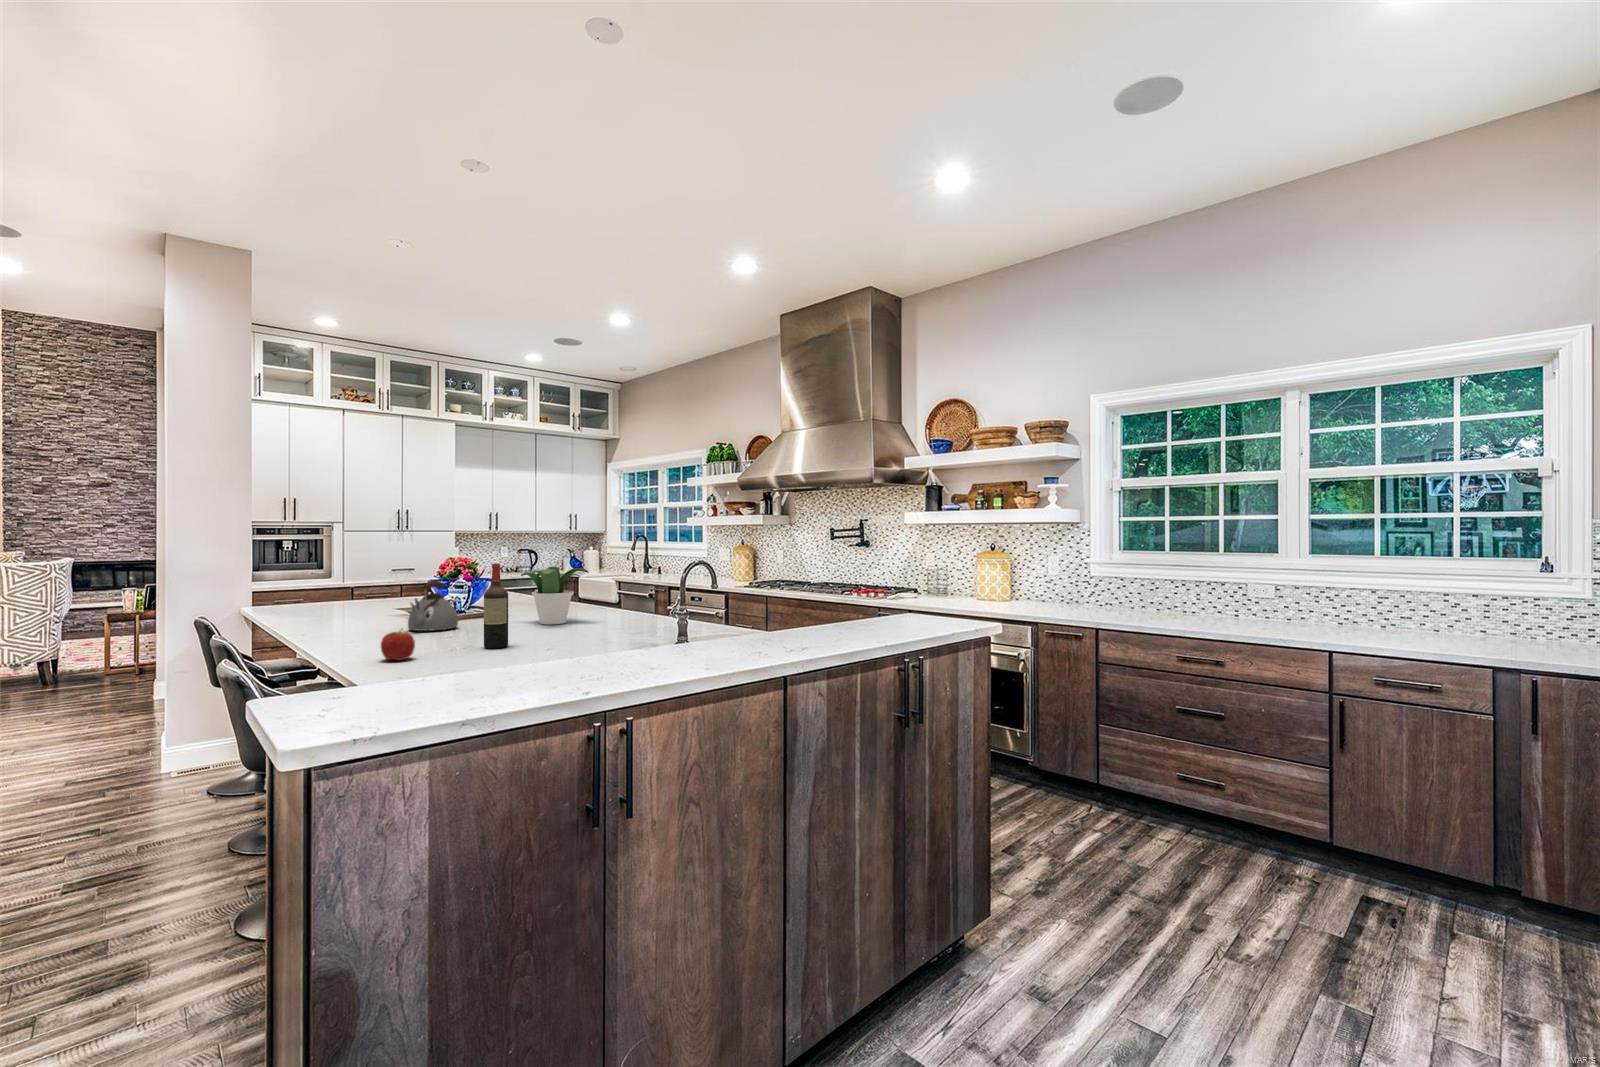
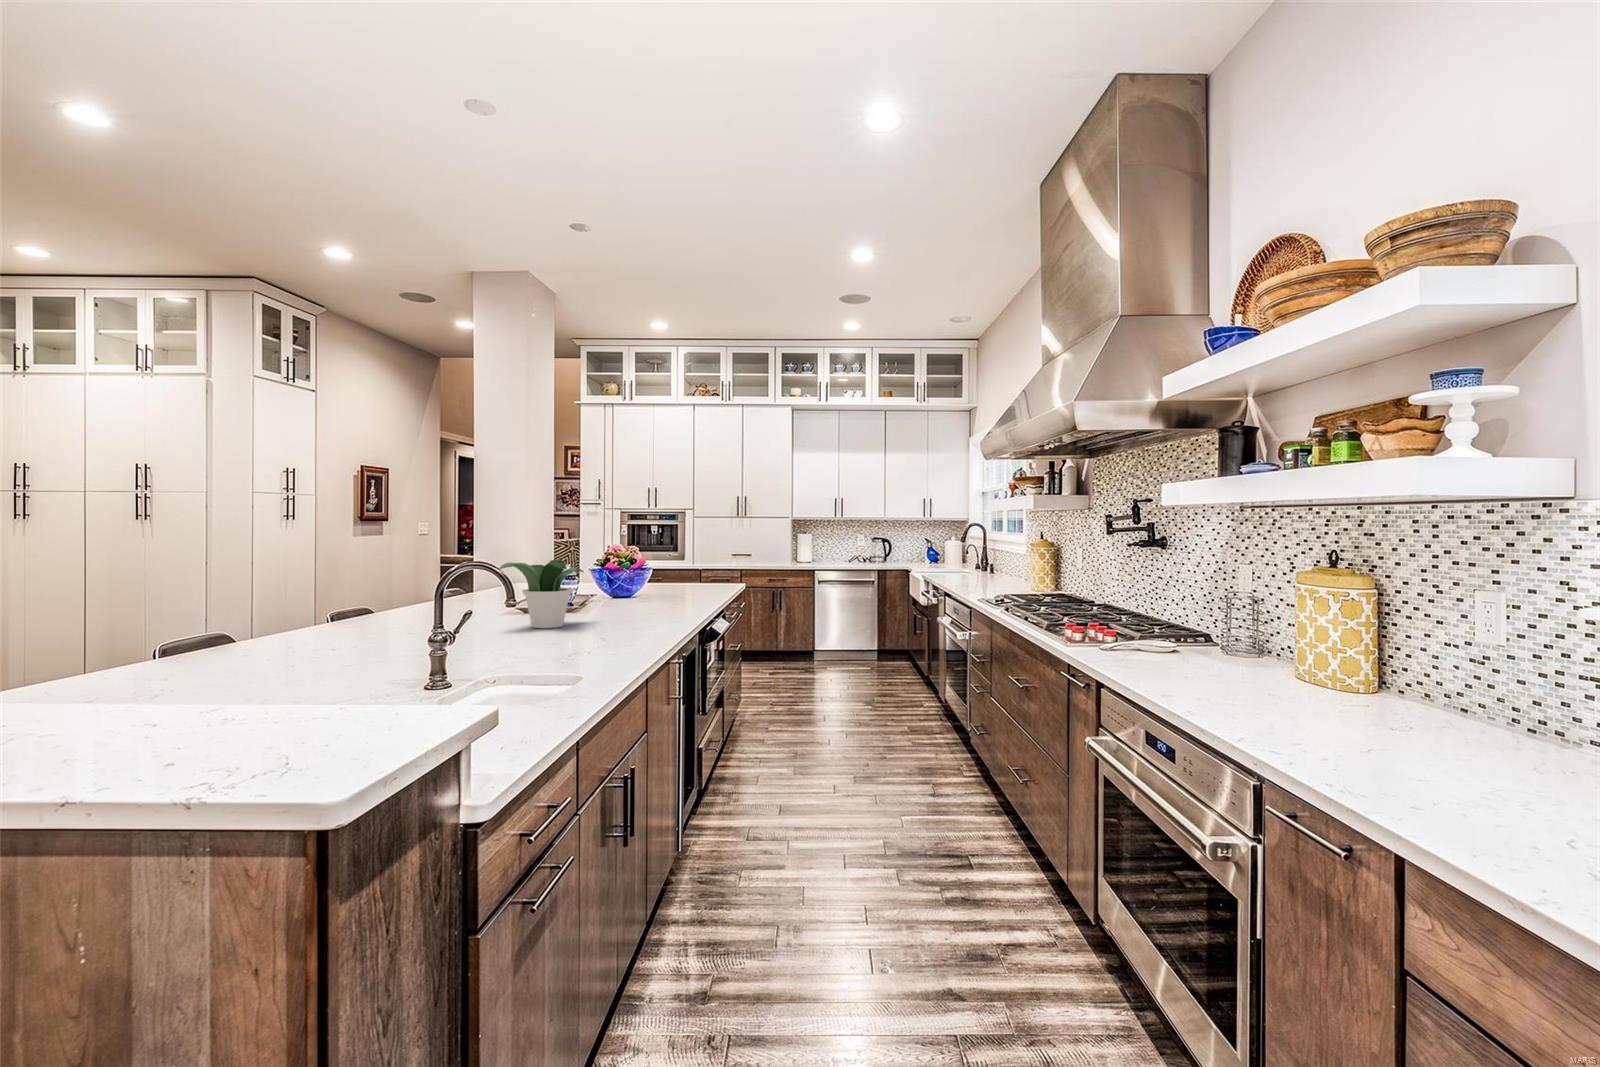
wine bottle: present [484,564,508,648] -> none [332,553,362,650]
kettle: present [408,580,458,631] -> none [409,568,477,621]
apple: present [381,631,415,660] -> none [221,617,260,649]

